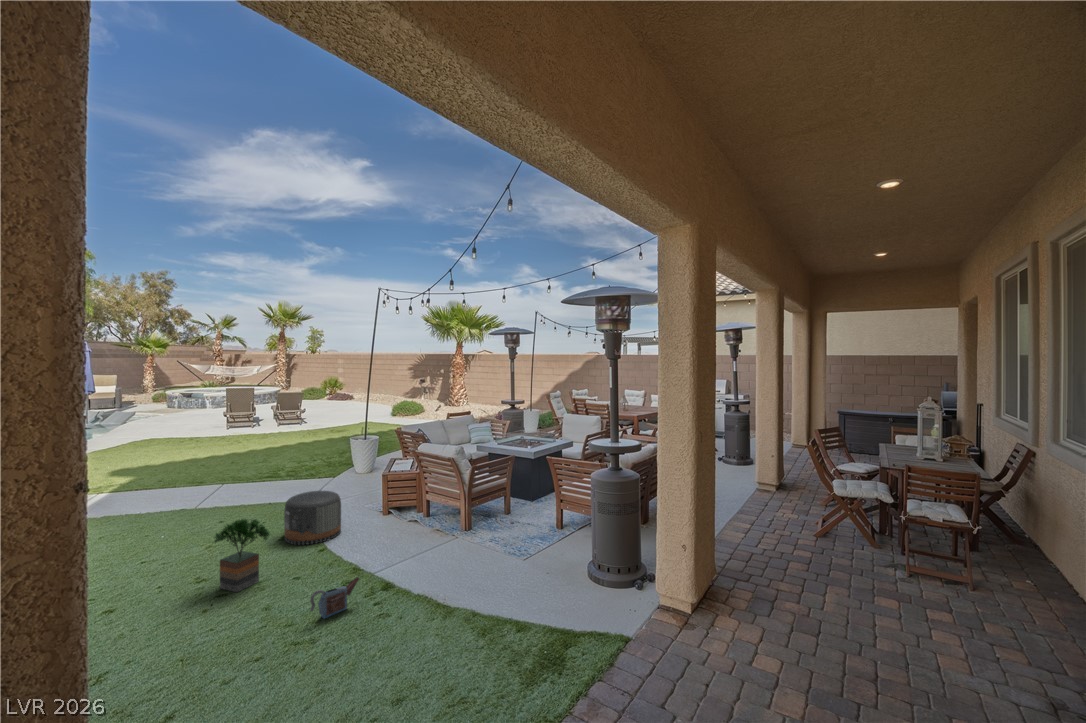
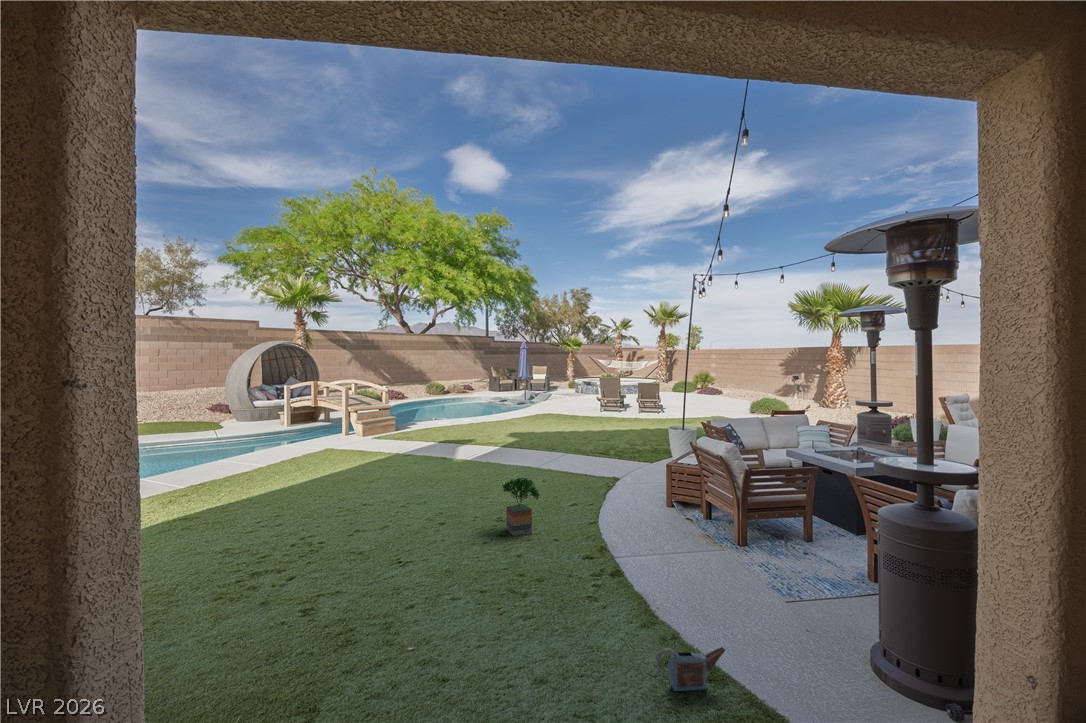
pouf: present [284,491,341,545] -> none [572,468,619,516]
watering can: present [310,577,359,619] -> present [656,647,725,691]

